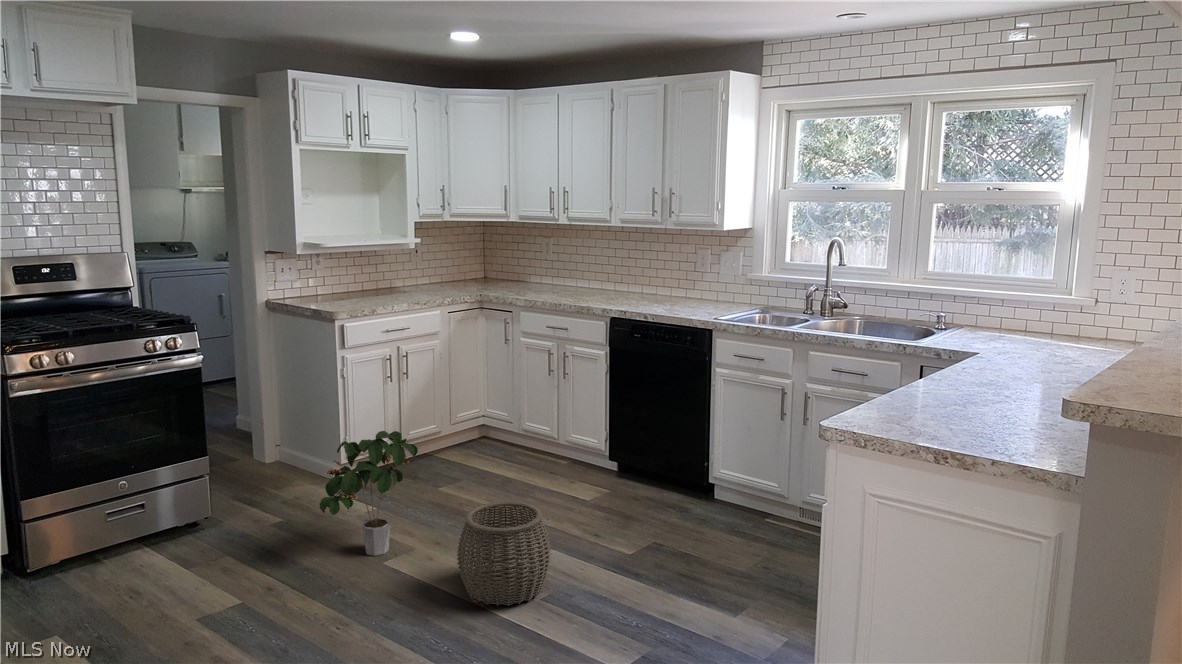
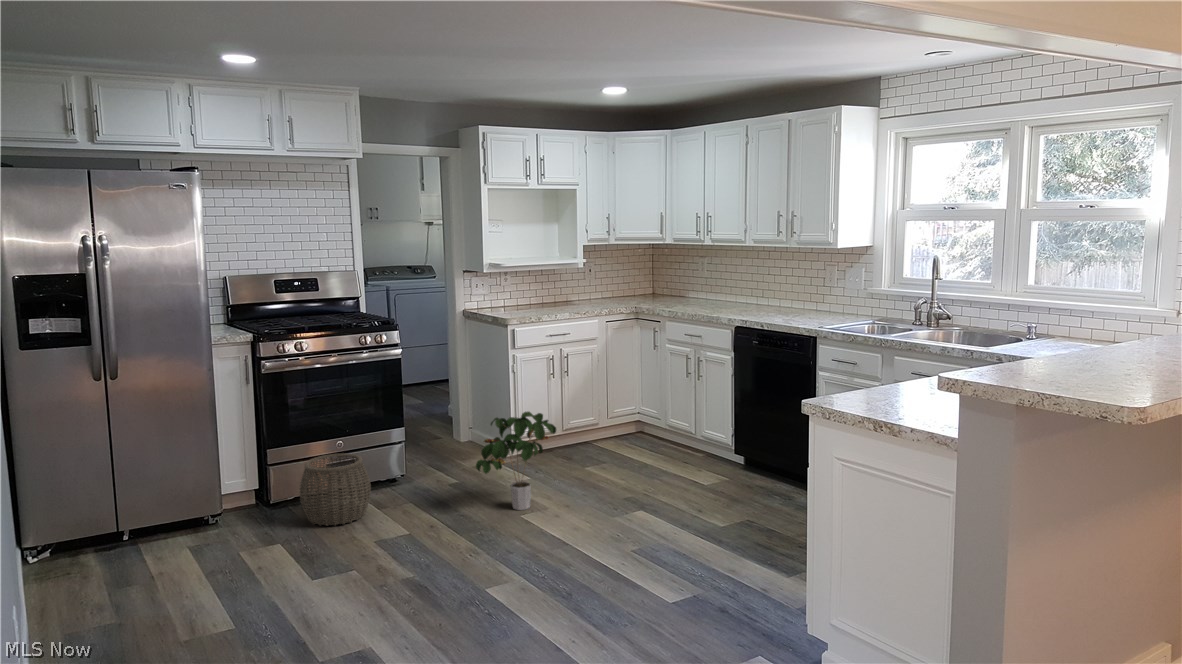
woven basket: present [457,501,551,606] -> present [299,453,371,526]

